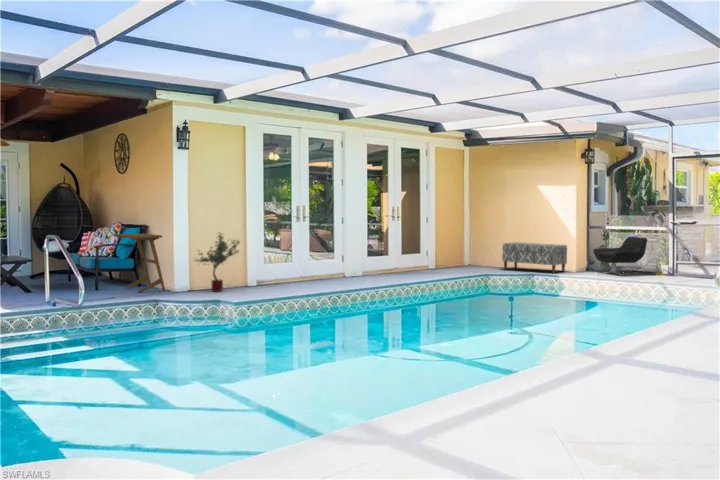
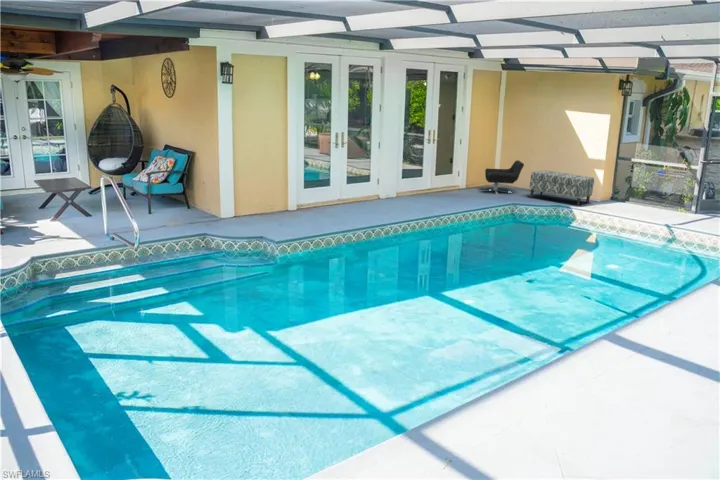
potted tree: present [196,233,240,292] -> none [238,165,282,222]
side table: present [113,234,165,292] -> none [163,162,213,221]
lounge chair: present [593,237,647,275] -> present [485,160,524,194]

